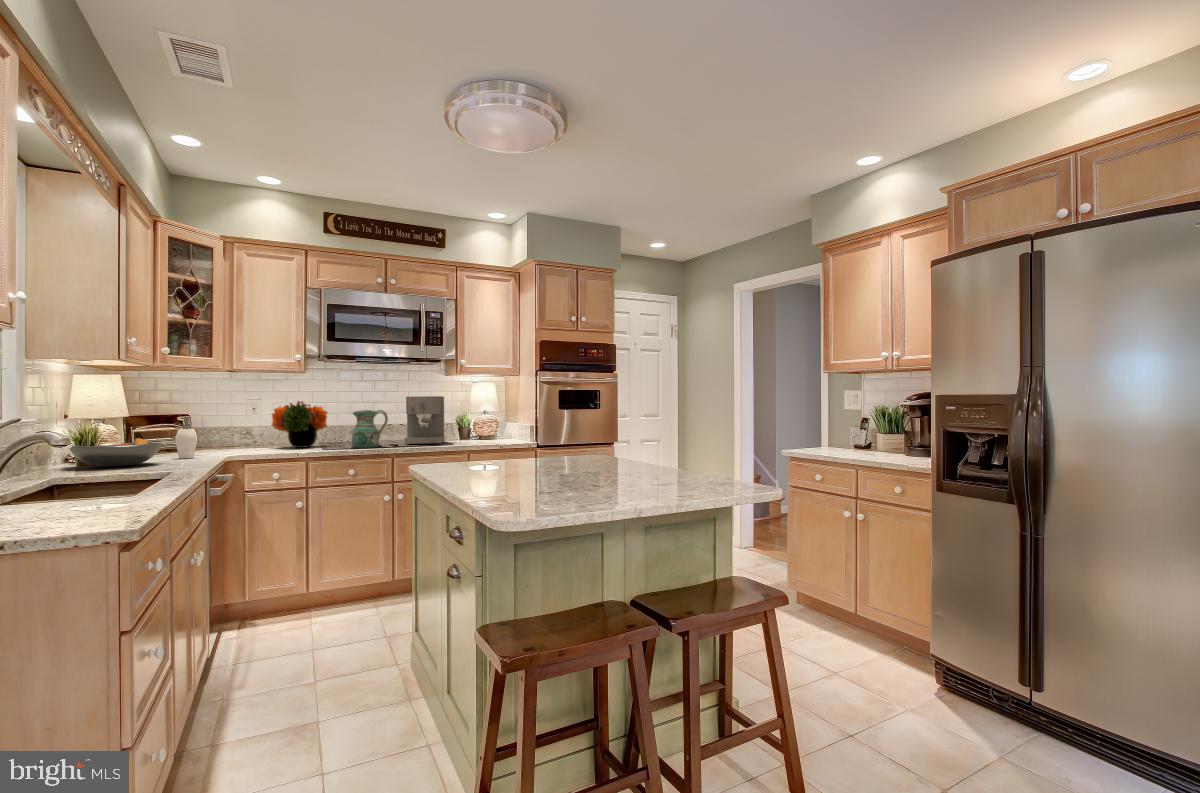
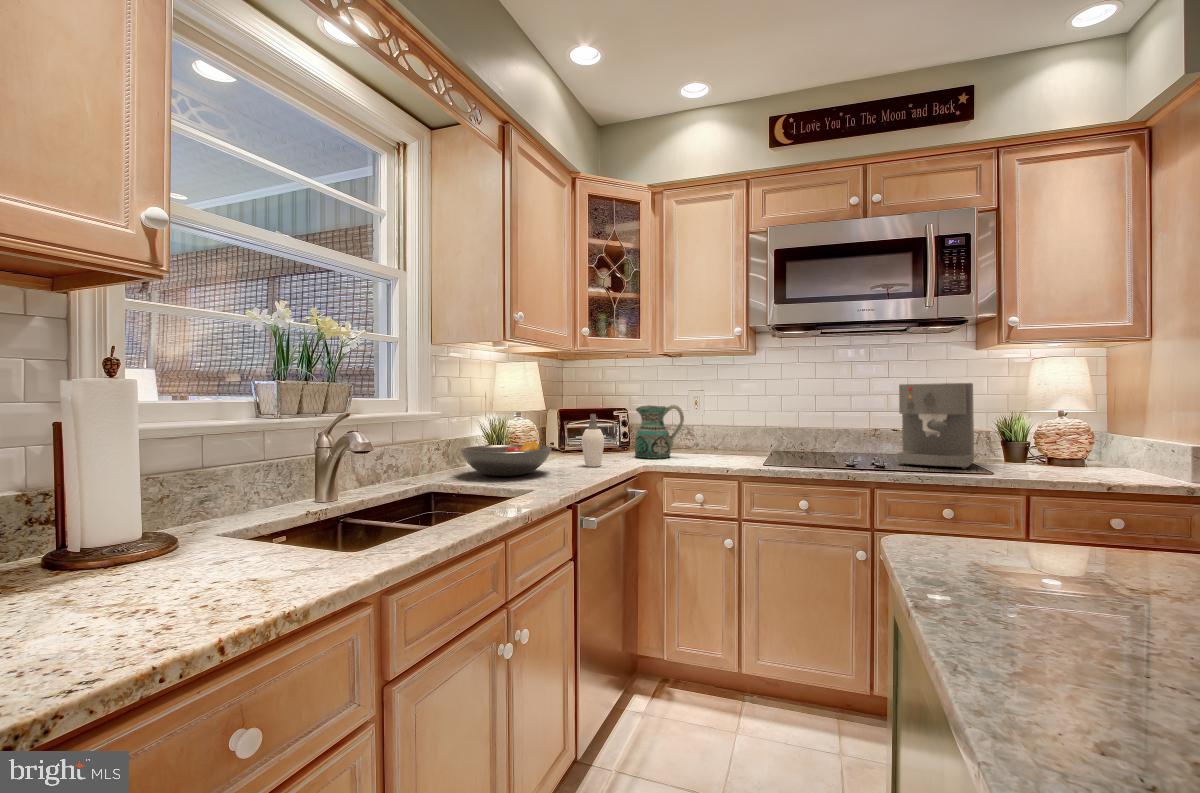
flower arrangement: present [272,401,328,448] -> none [705,392,780,457]
ceramic pitcher: present [352,410,388,448] -> present [635,405,684,458]

